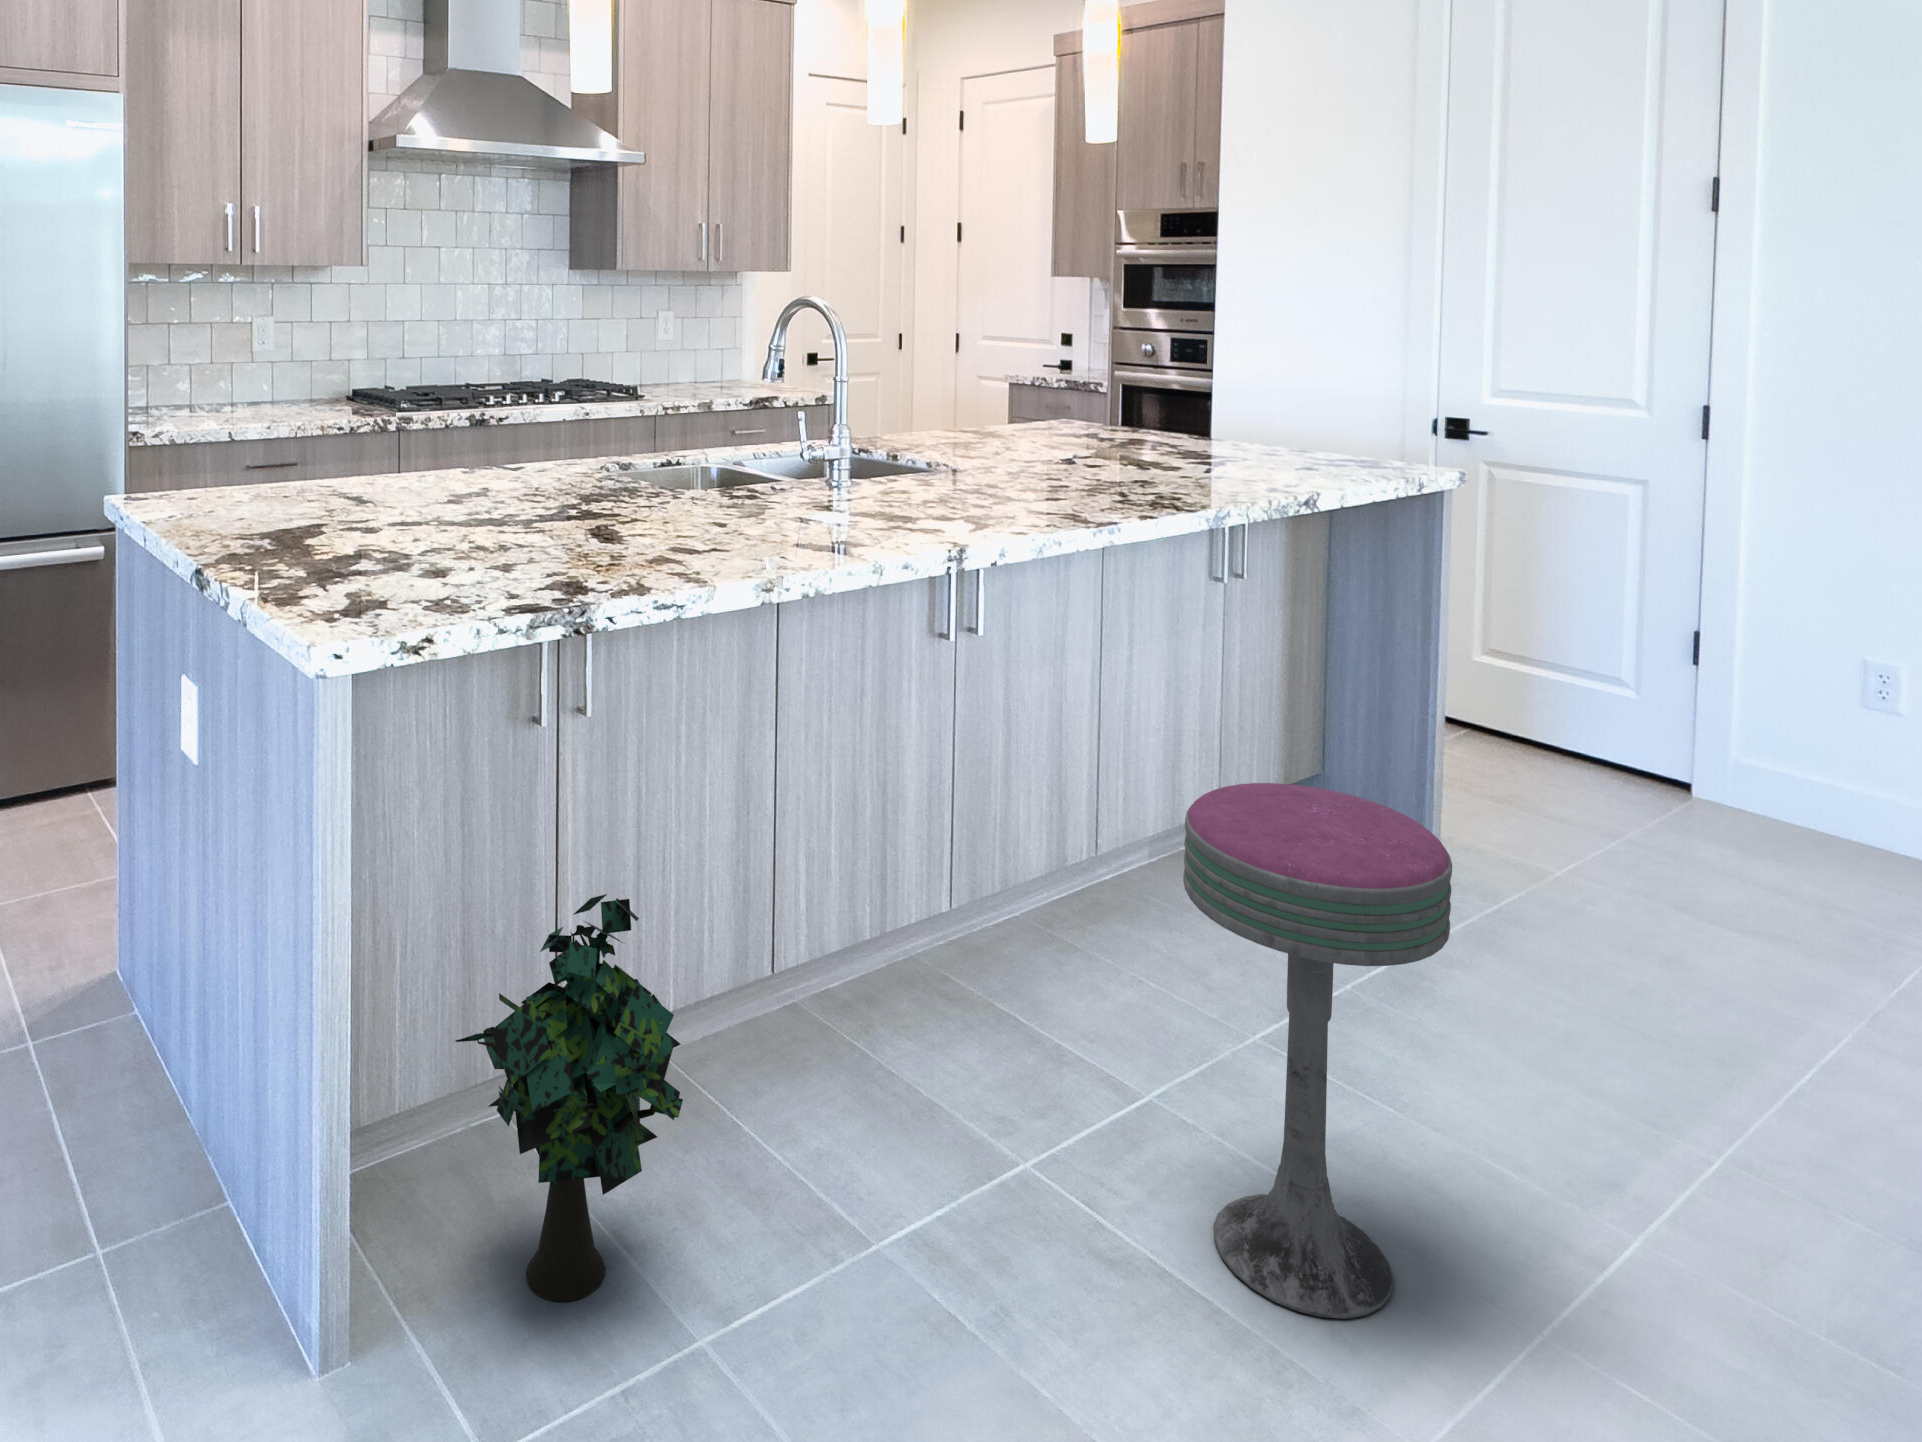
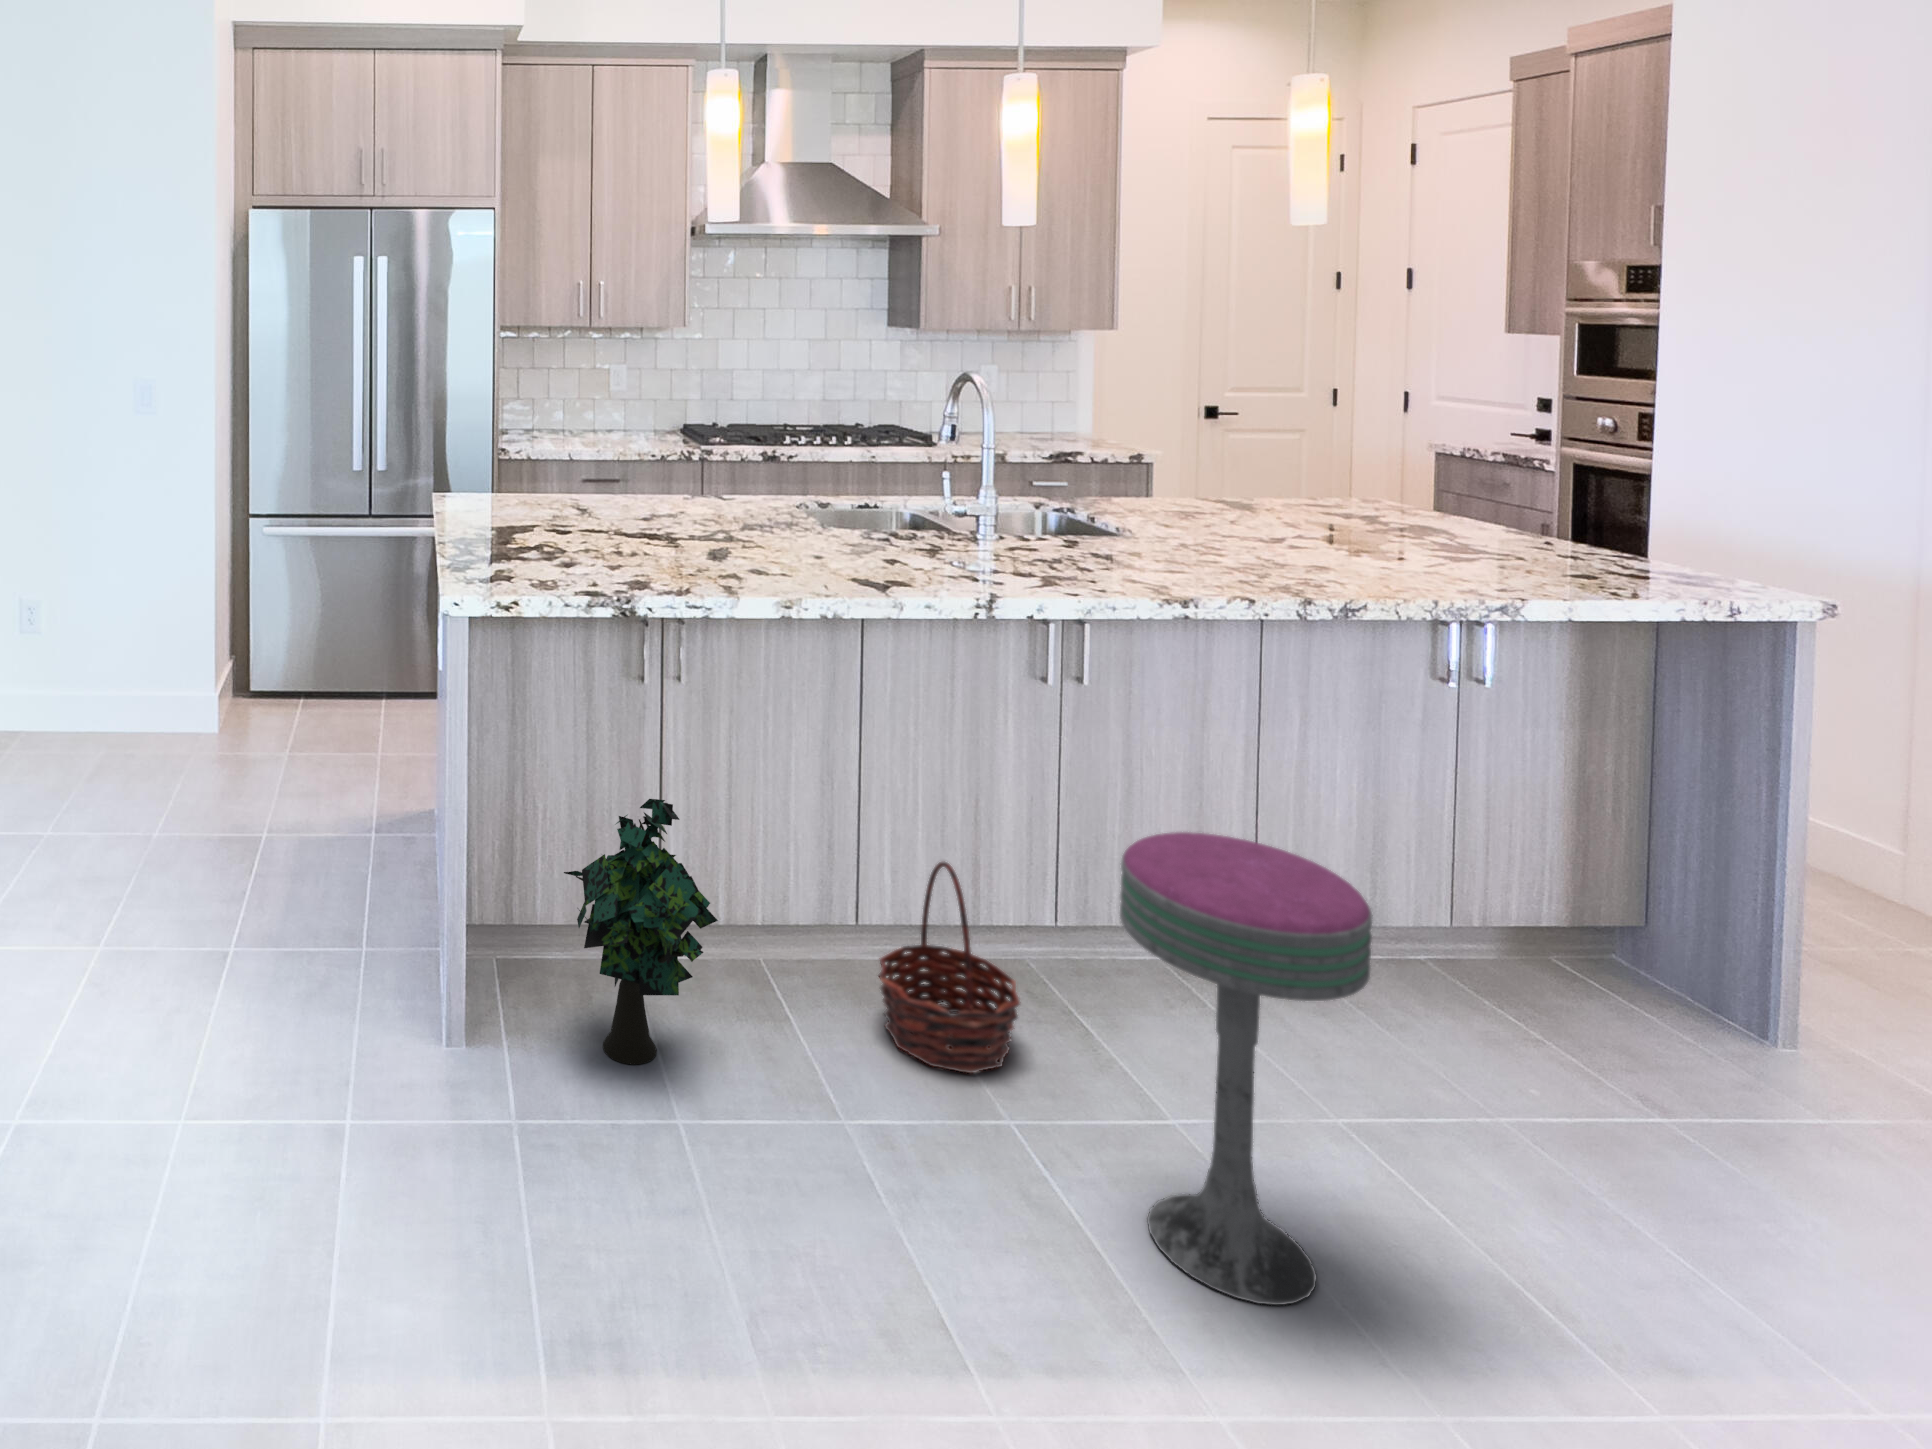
basket: none [825,880,992,1142] -> present [879,862,1020,1073]

